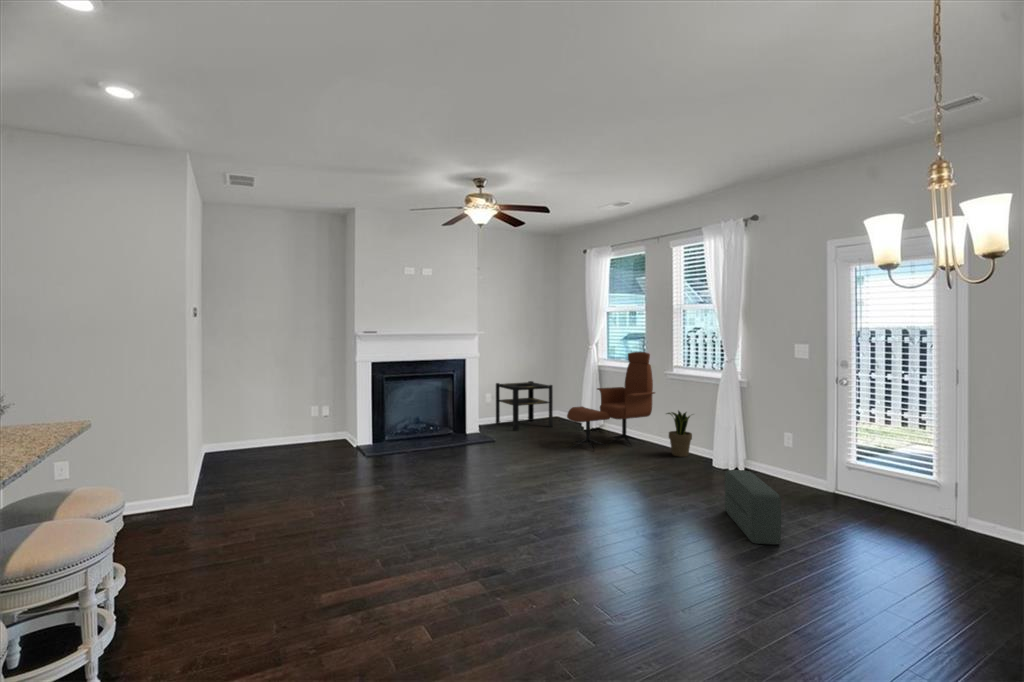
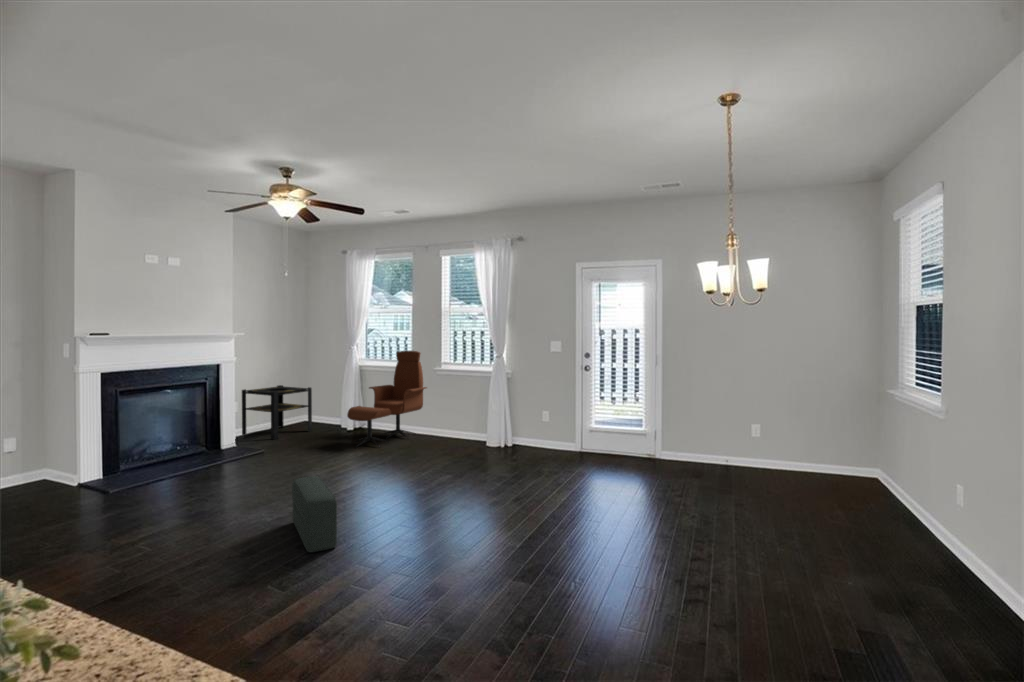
potted plant: present [667,411,692,457] -> none [443,401,467,442]
pouf: present [725,470,781,545] -> present [292,476,337,552]

